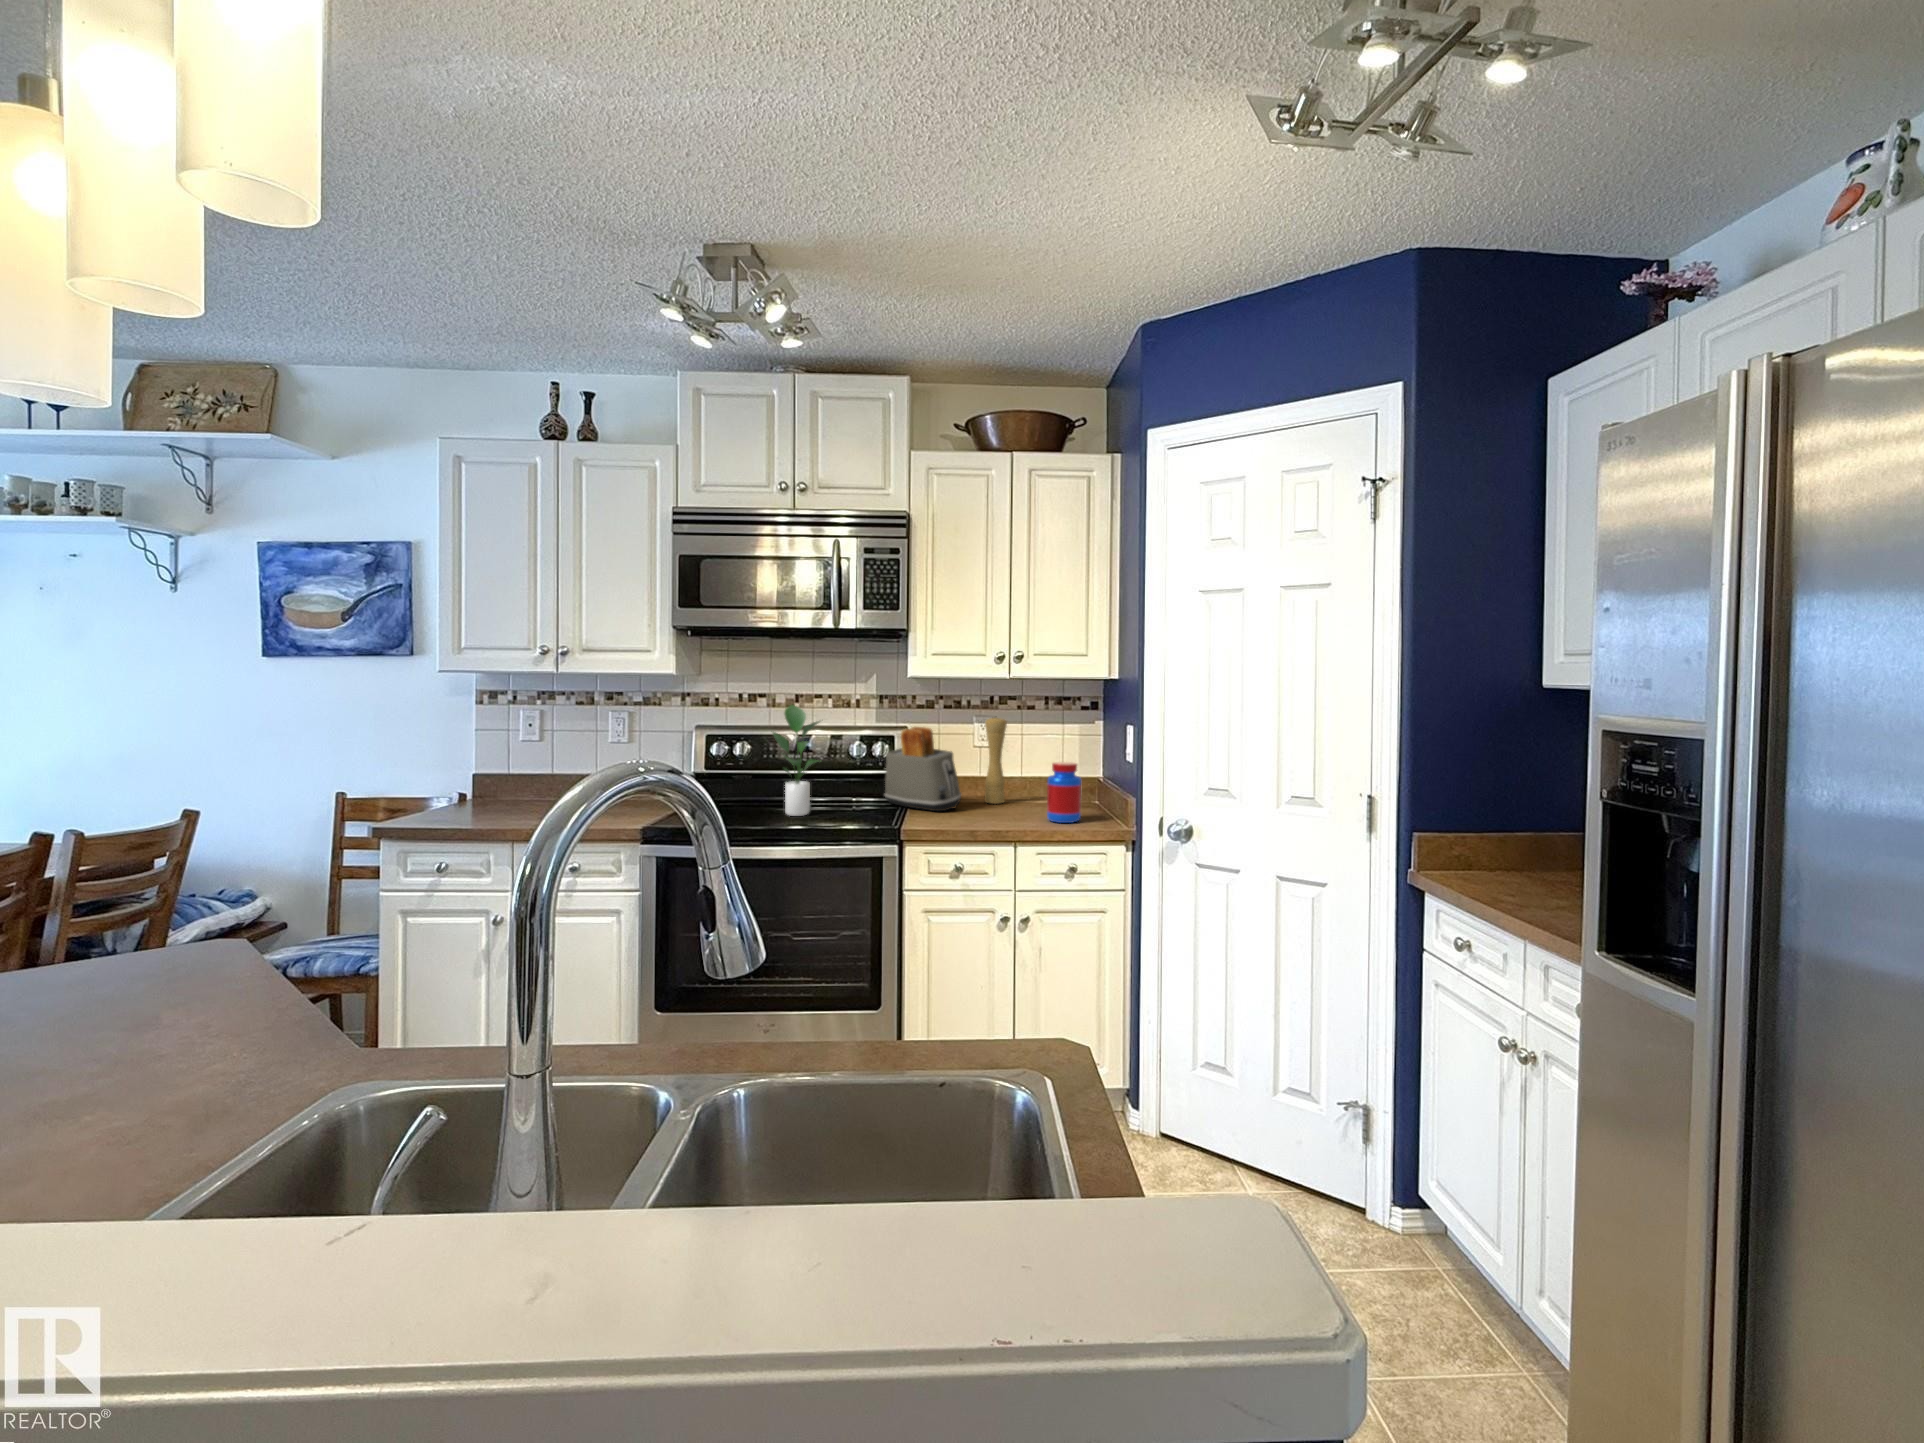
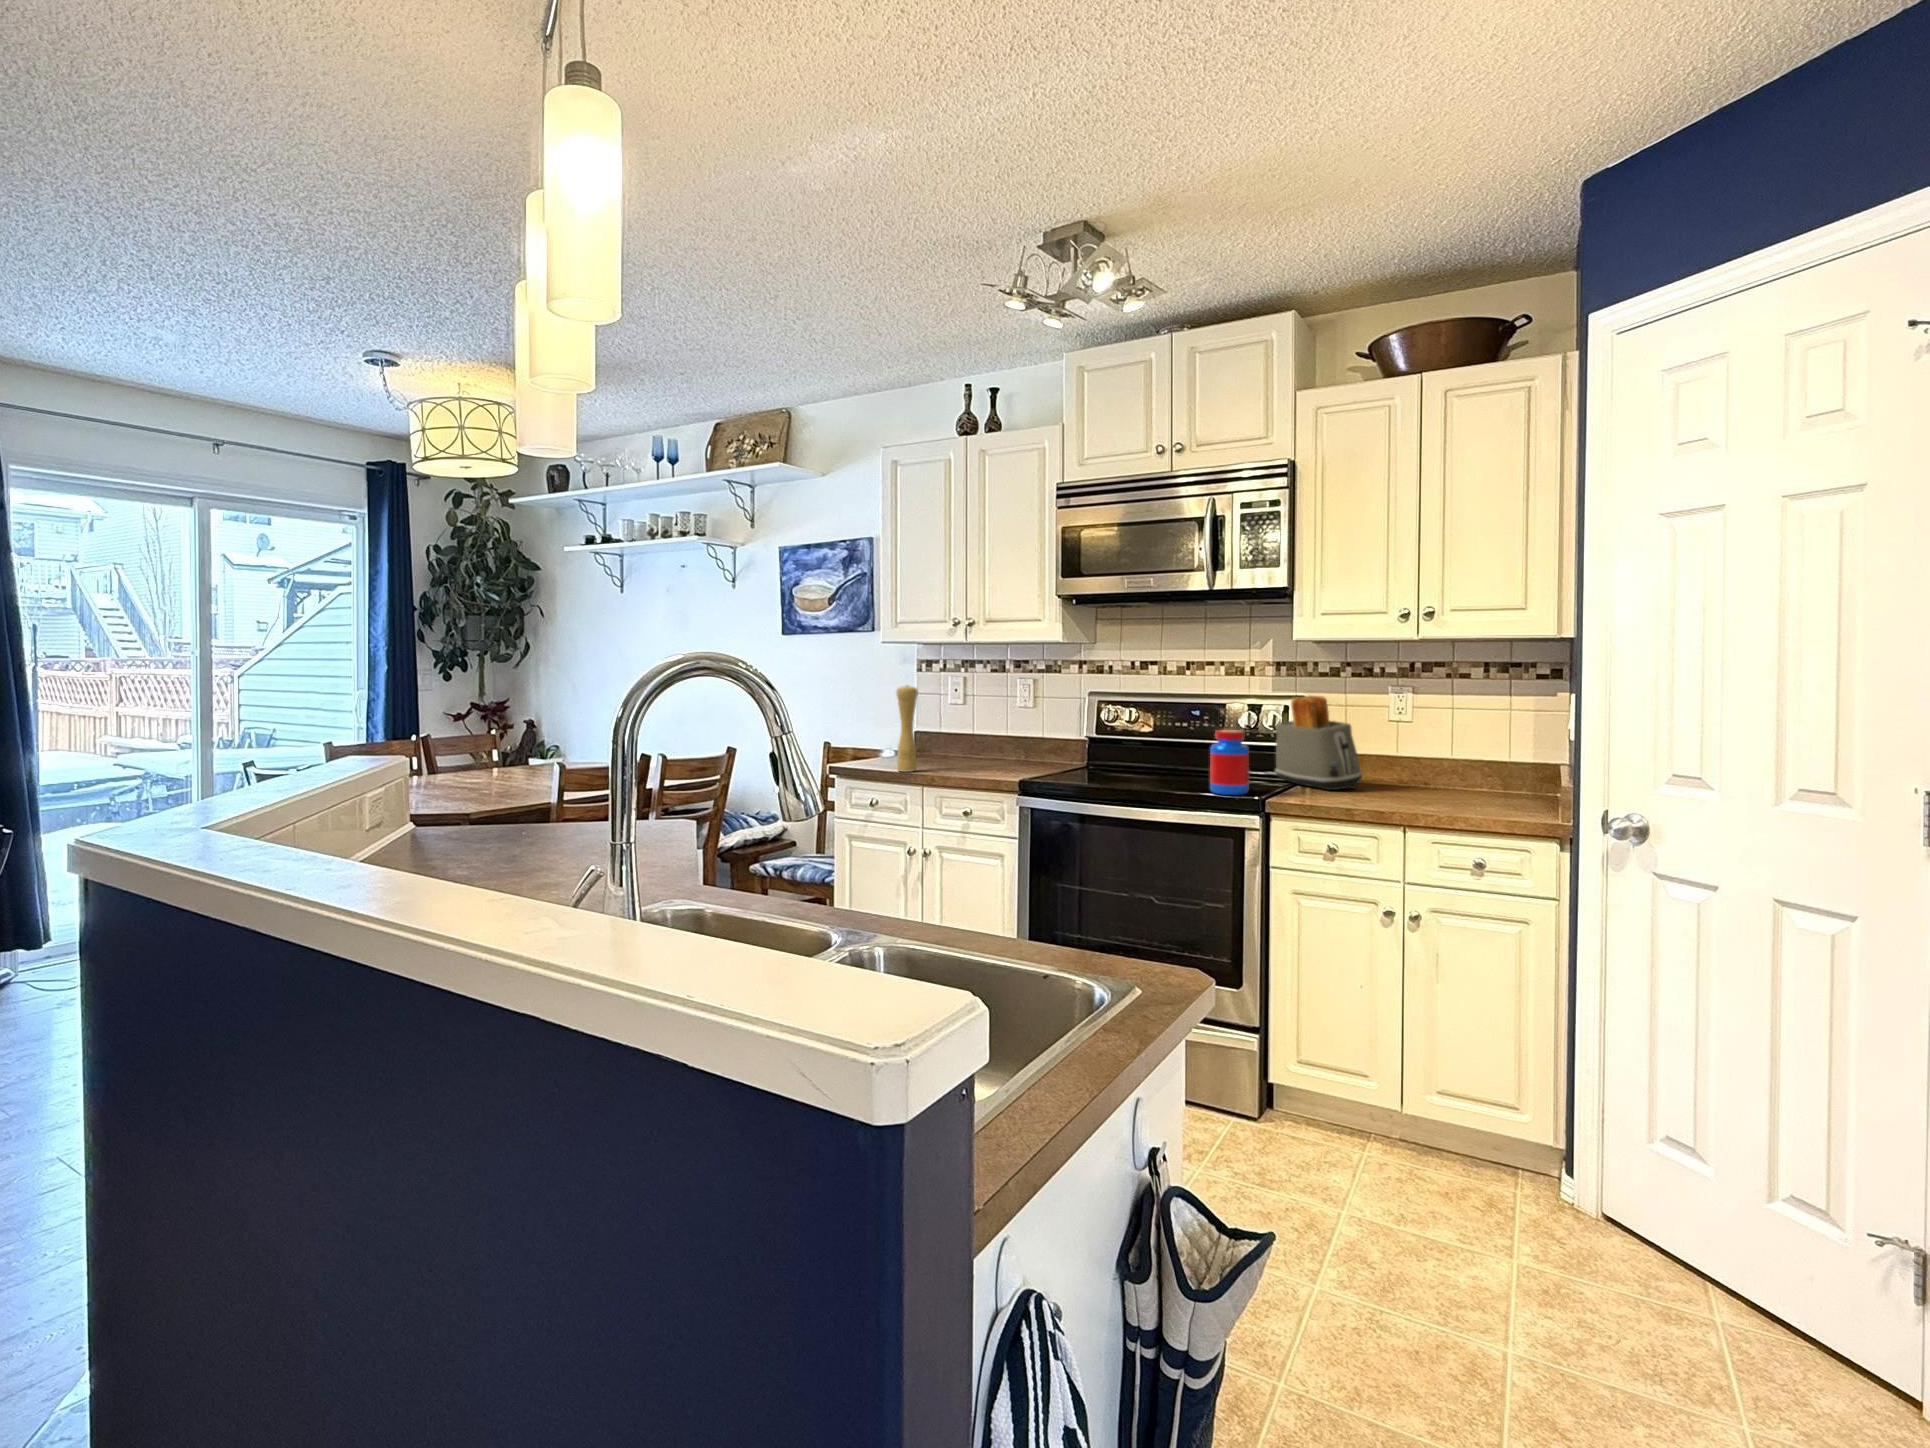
potted plant: present [773,705,820,816] -> none [1145,670,1201,784]
pepper mill: present [985,717,1007,804] -> present [896,686,918,772]
jar: present [1047,762,1081,823] -> present [1210,730,1249,795]

